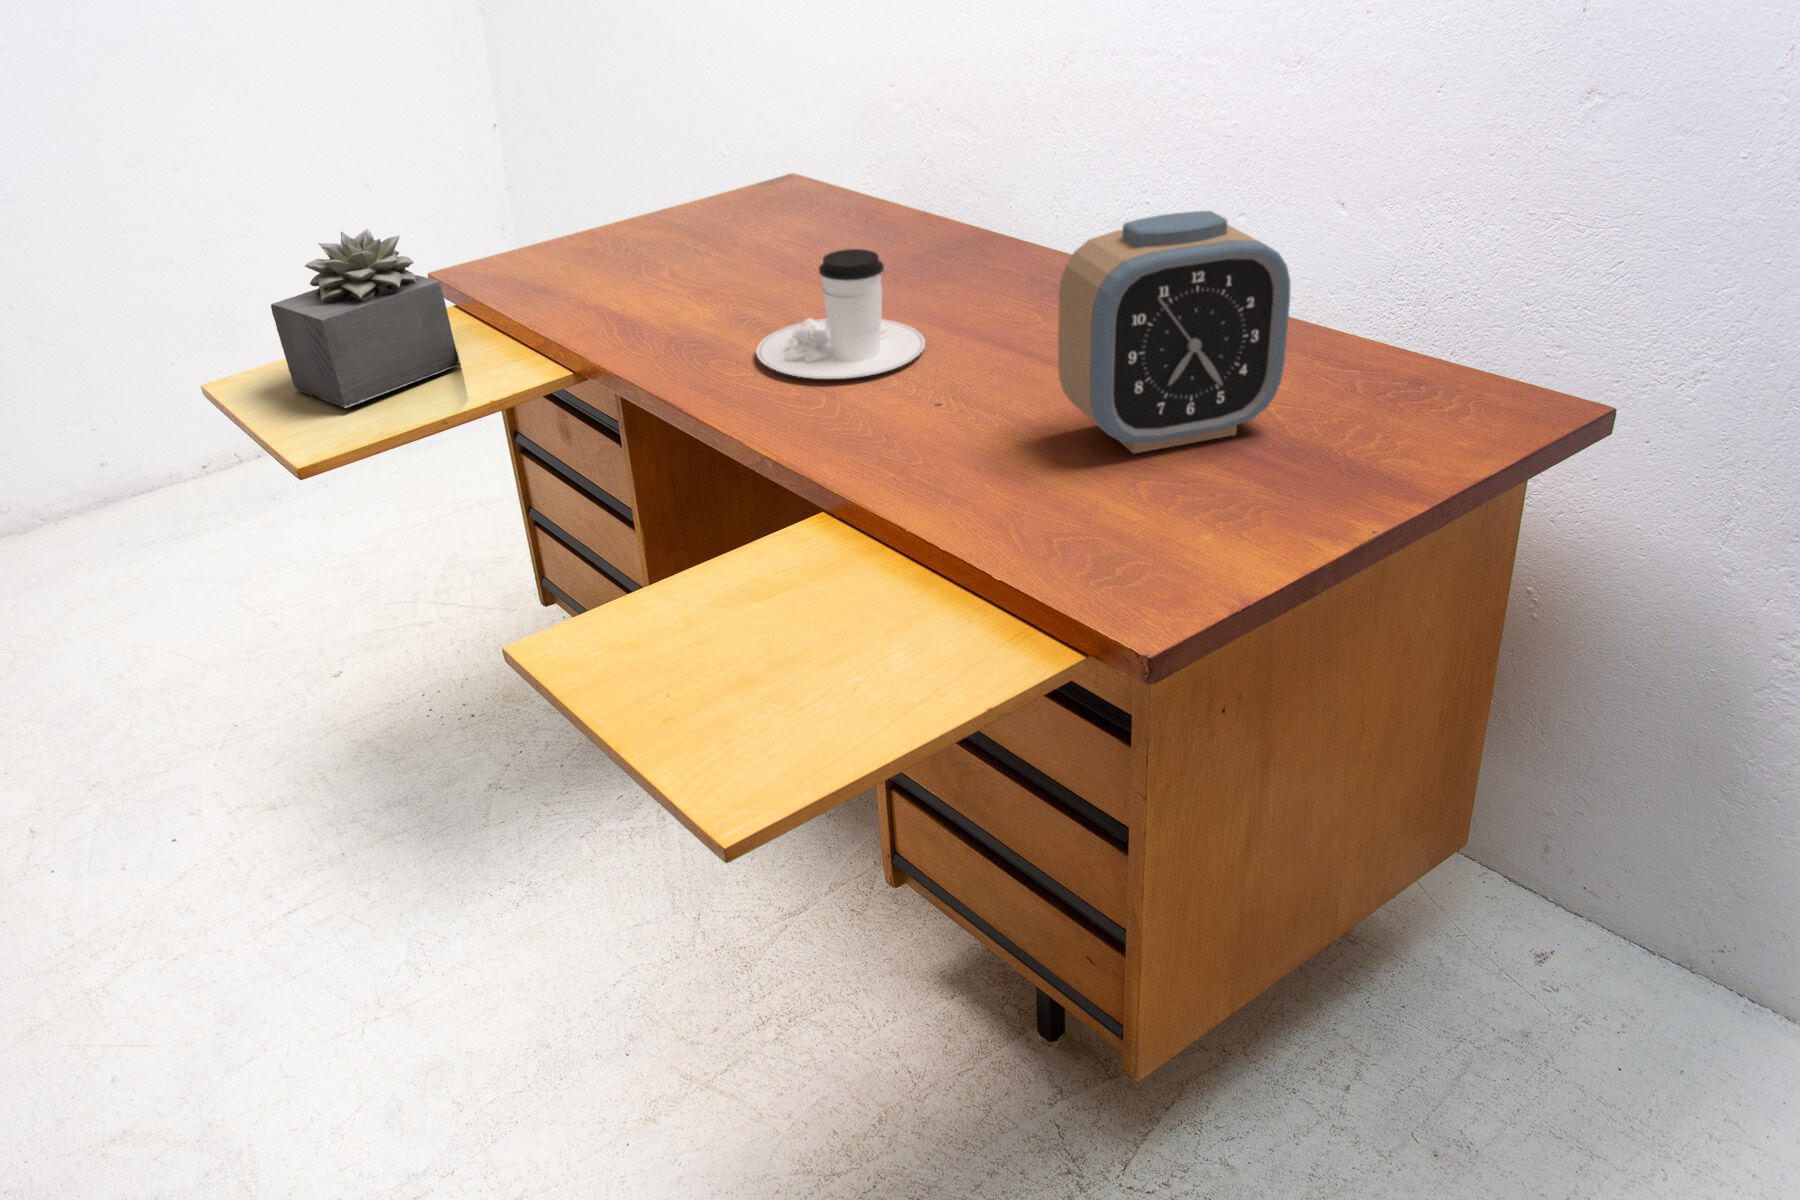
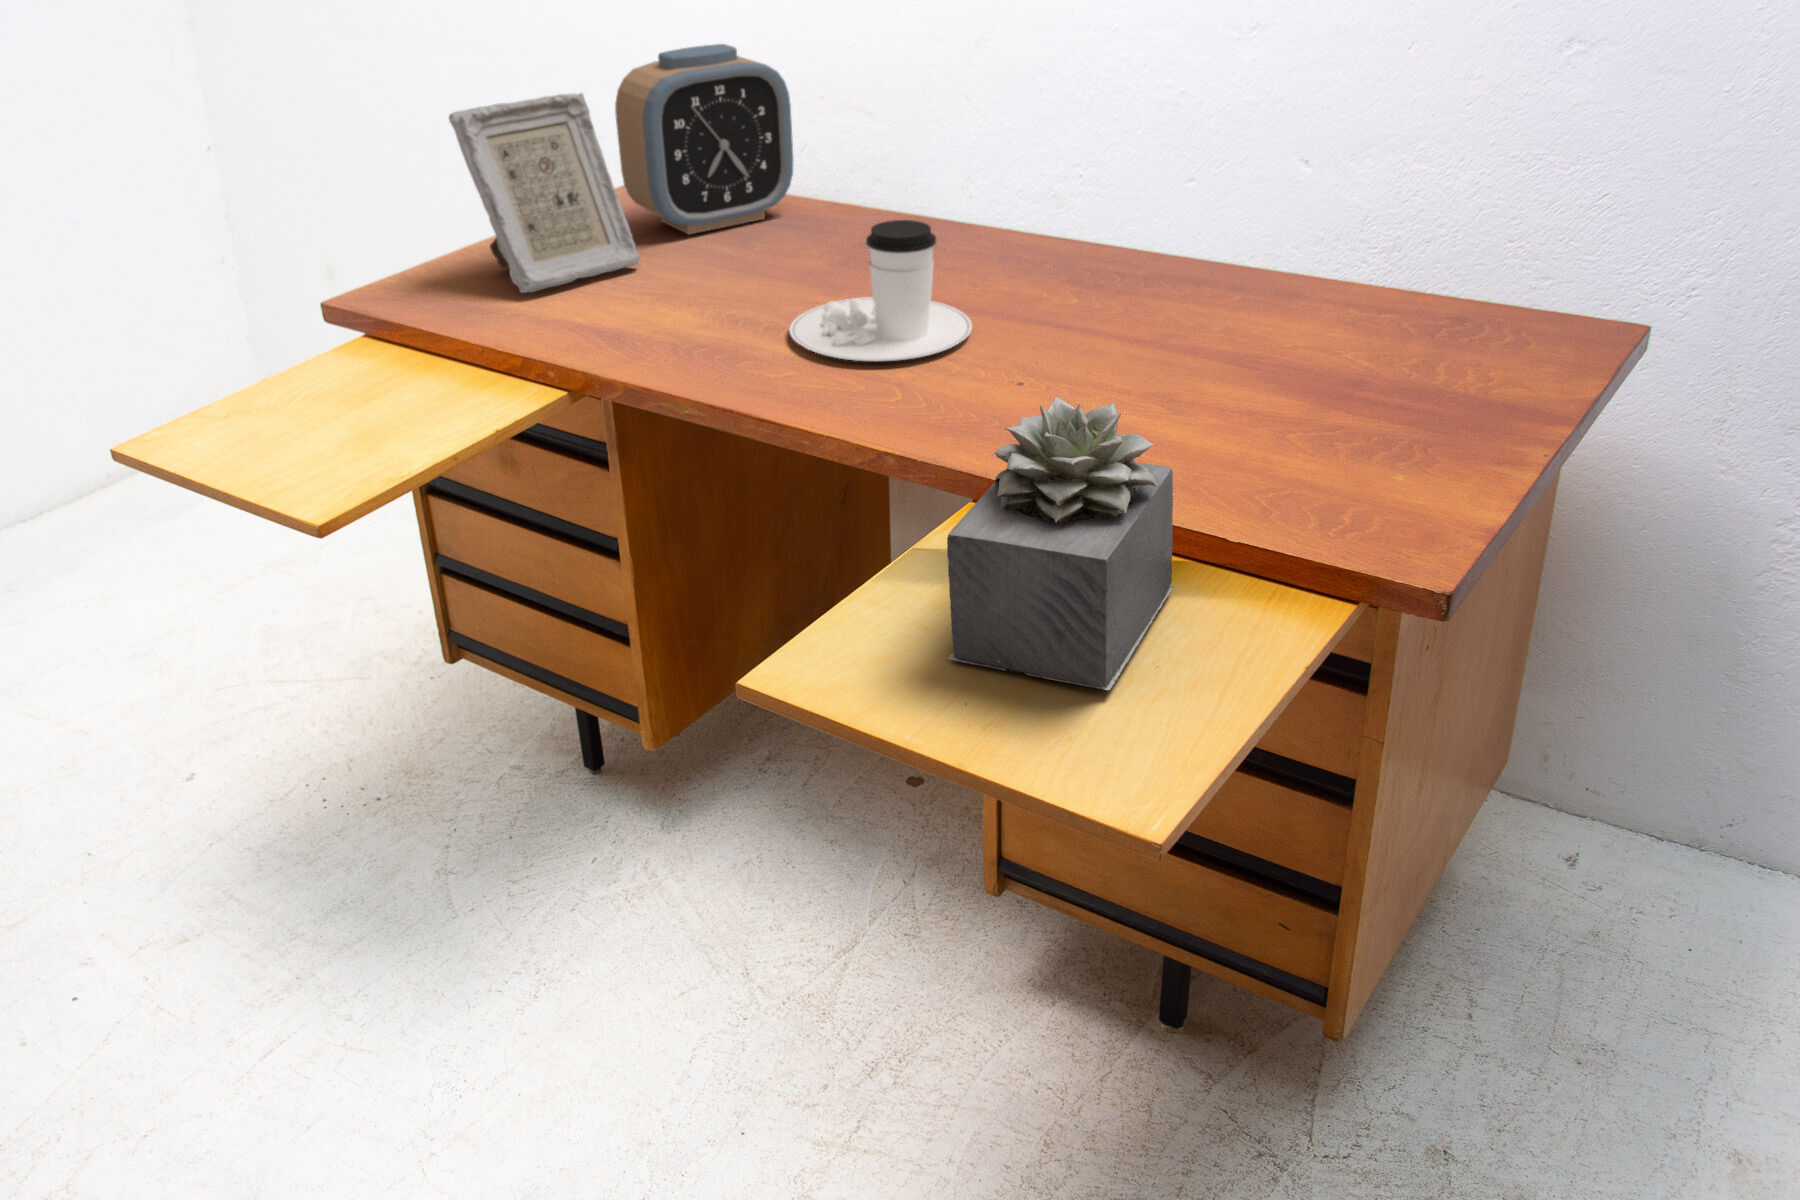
picture frame: none [526,115,689,290] -> present [449,93,639,293]
alarm clock: present [1058,211,1291,453] -> present [615,44,794,234]
succulent plant: present [271,229,461,408] -> present [947,396,1173,690]

